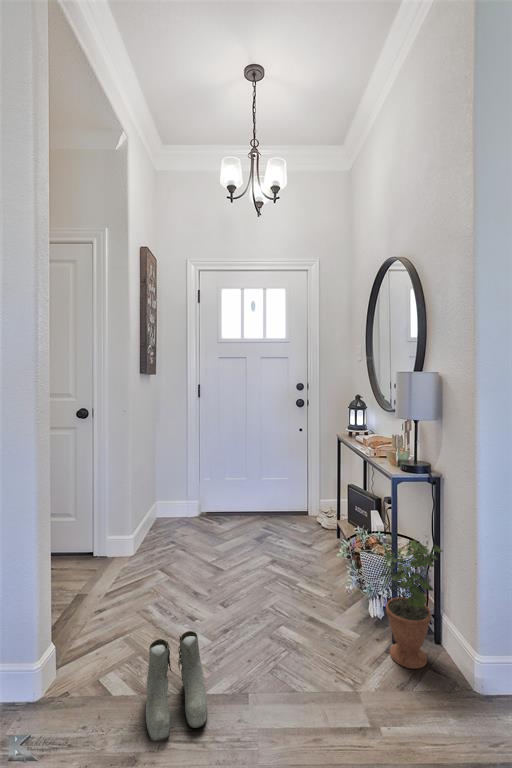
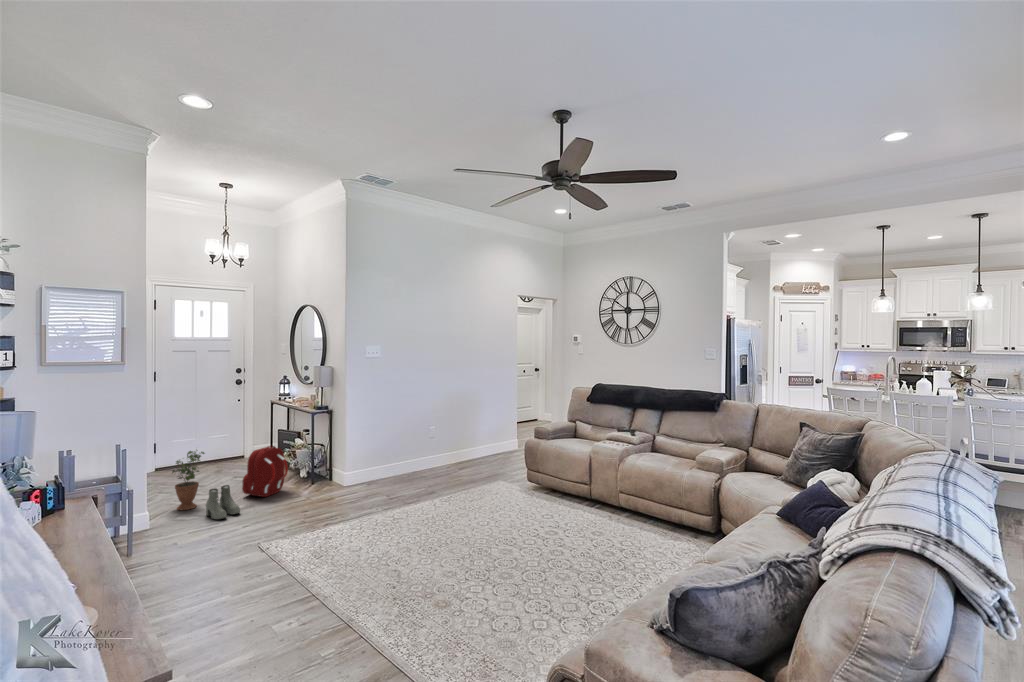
potted plant: present [380,536,443,669] -> present [172,451,205,510]
backpack: none [250,540,335,659] -> present [242,446,288,497]

